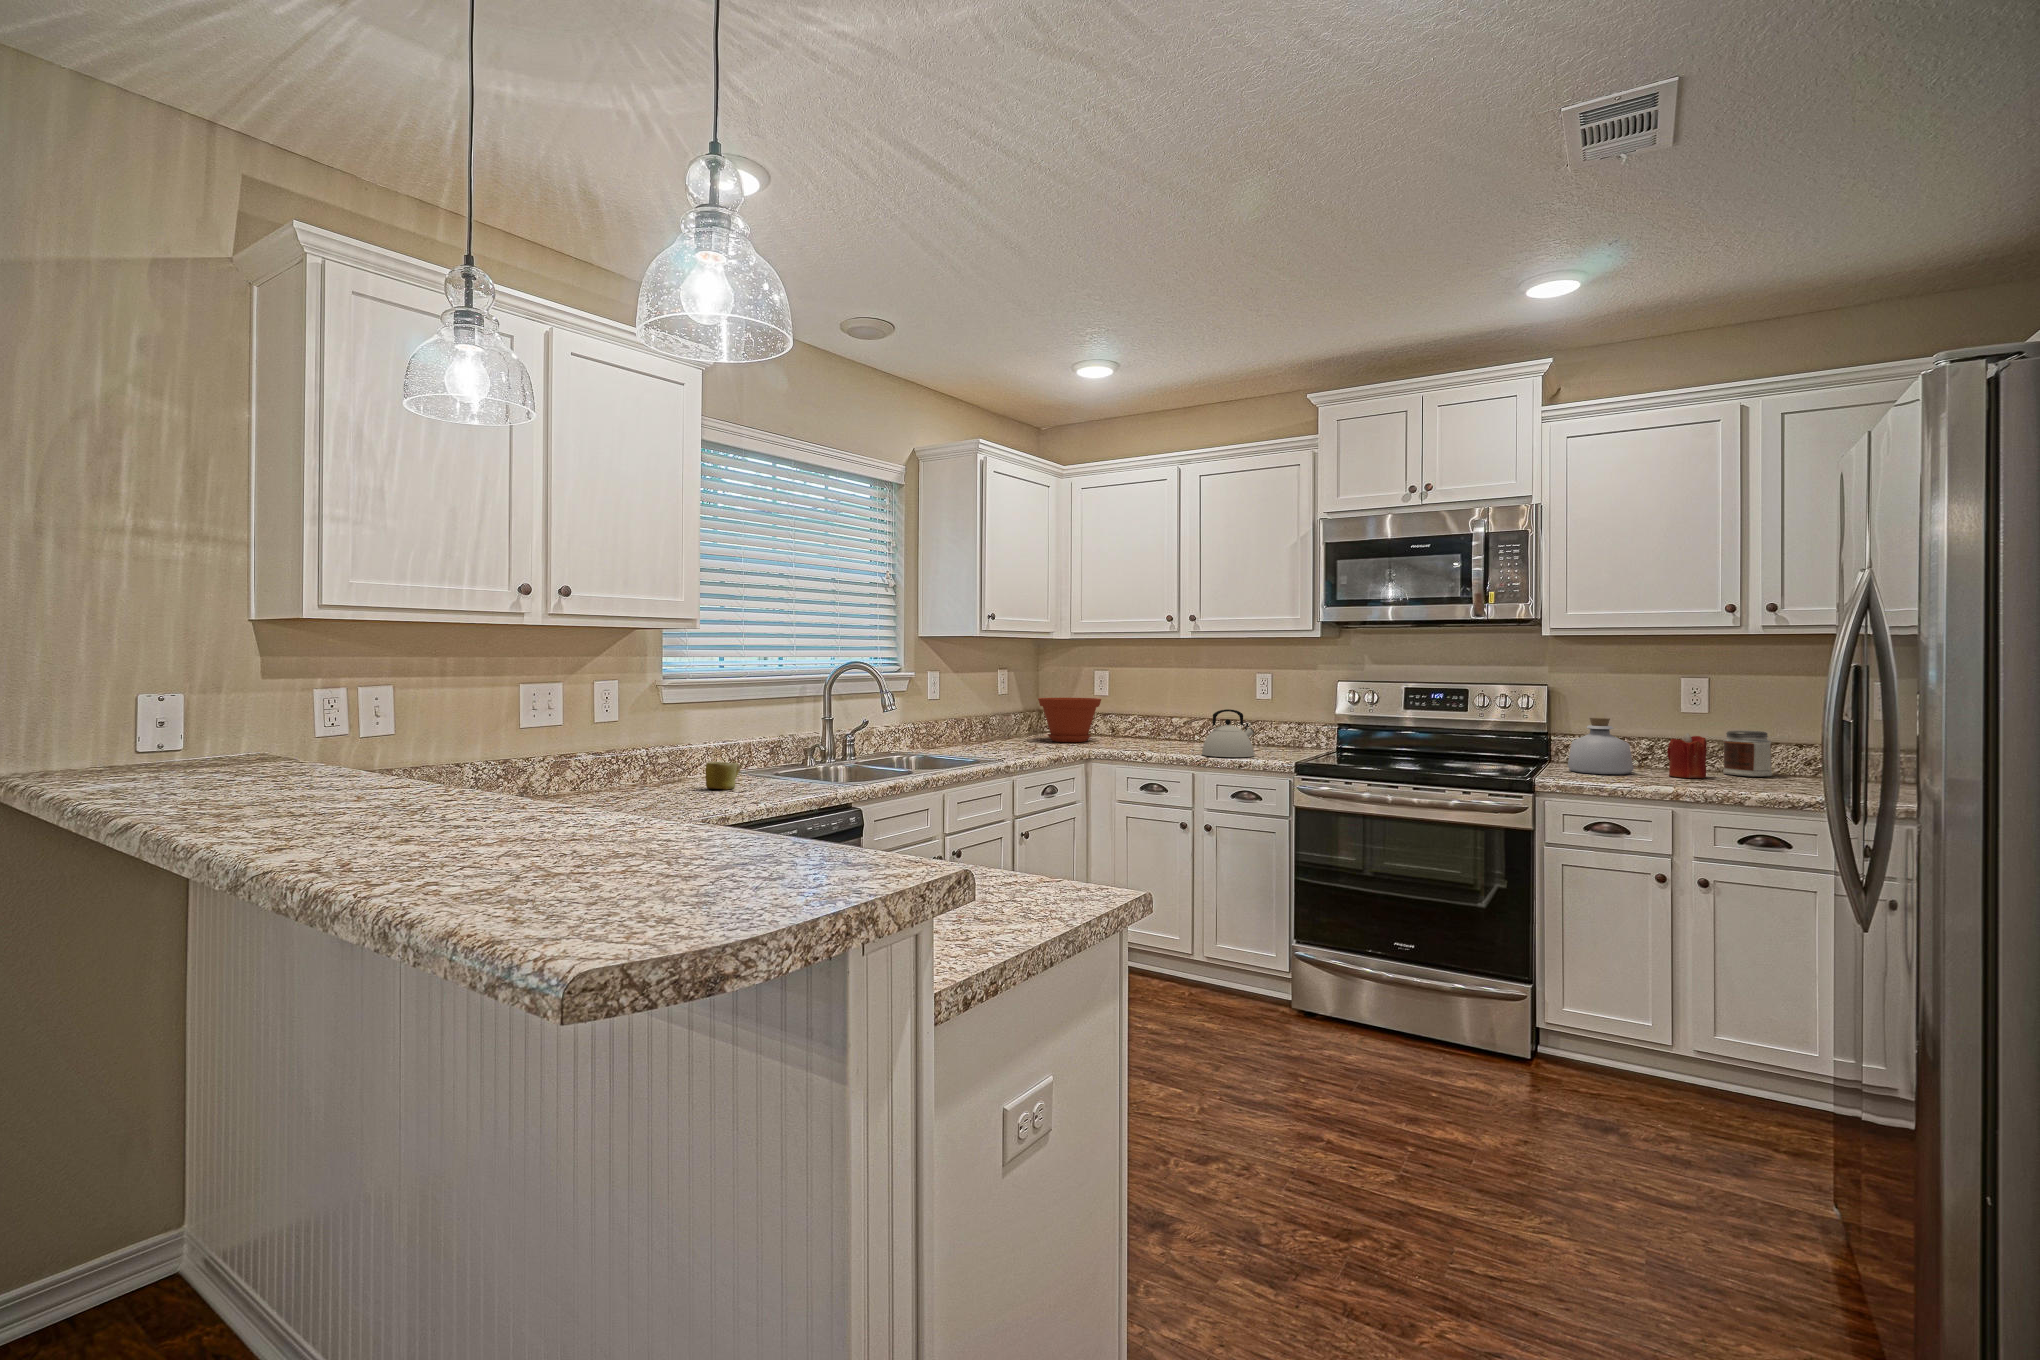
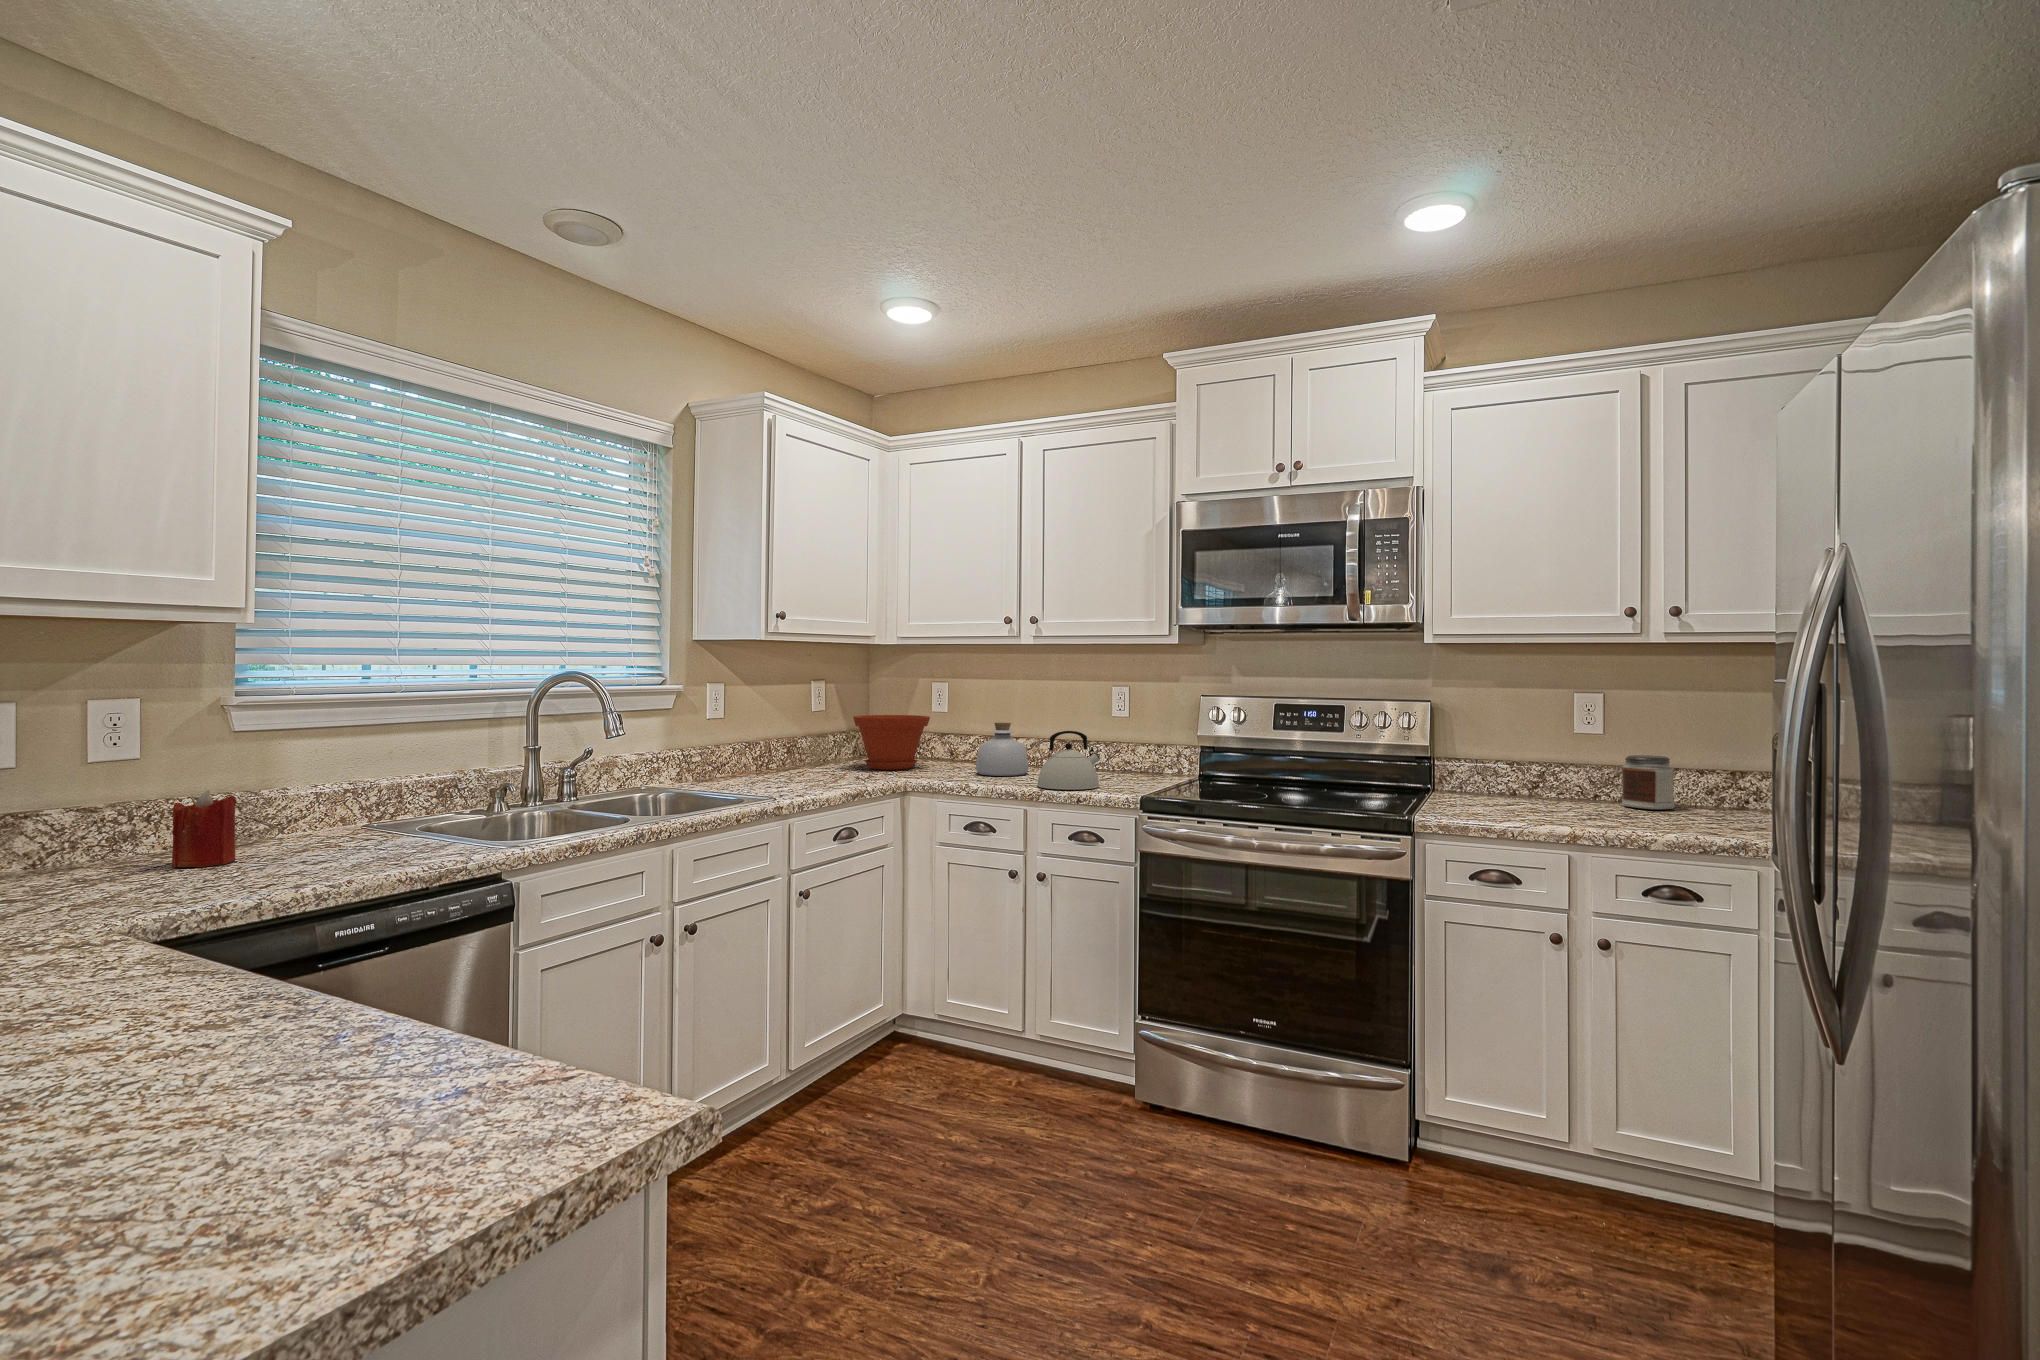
bottle: present [1568,718,1634,774] -> present [975,722,1029,776]
candle: present [1667,733,1706,778] -> present [172,791,237,868]
mug: present [706,762,740,790] -> none [283,817,347,858]

